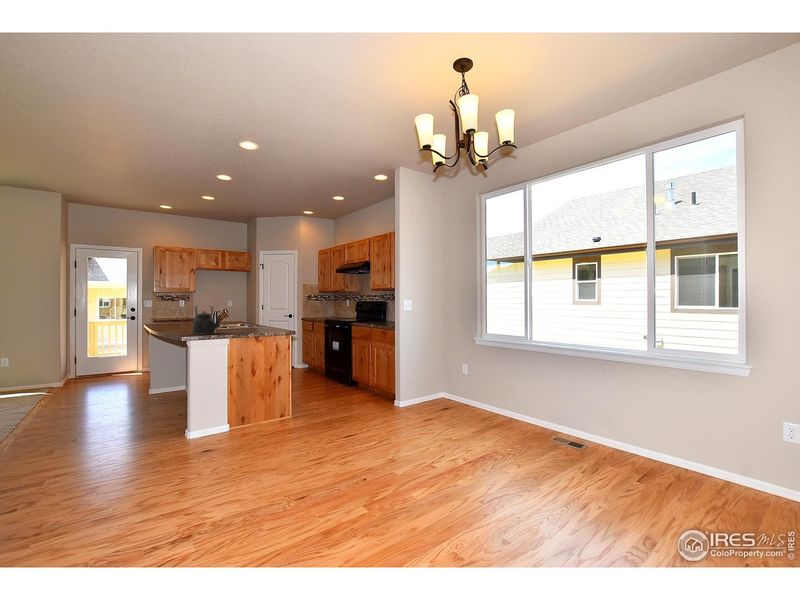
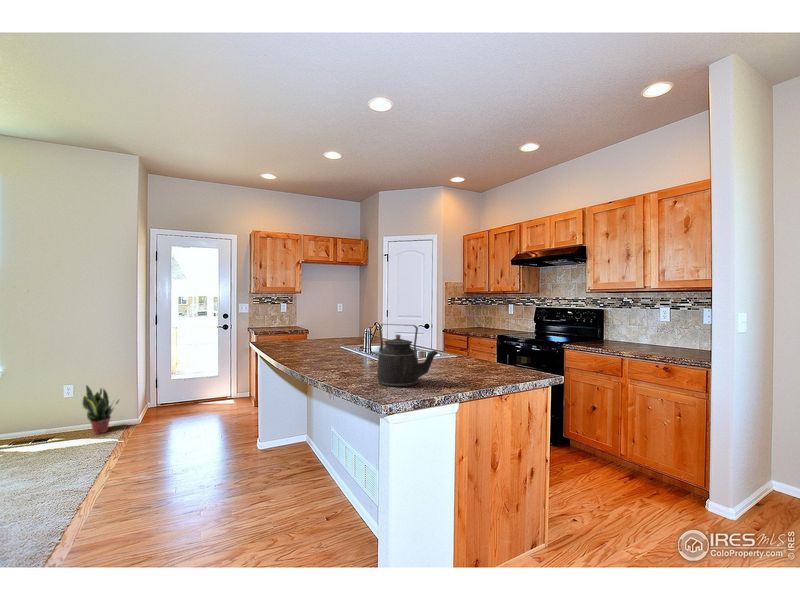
potted plant: none [15,357,46,391] -> present [82,386,119,434]

